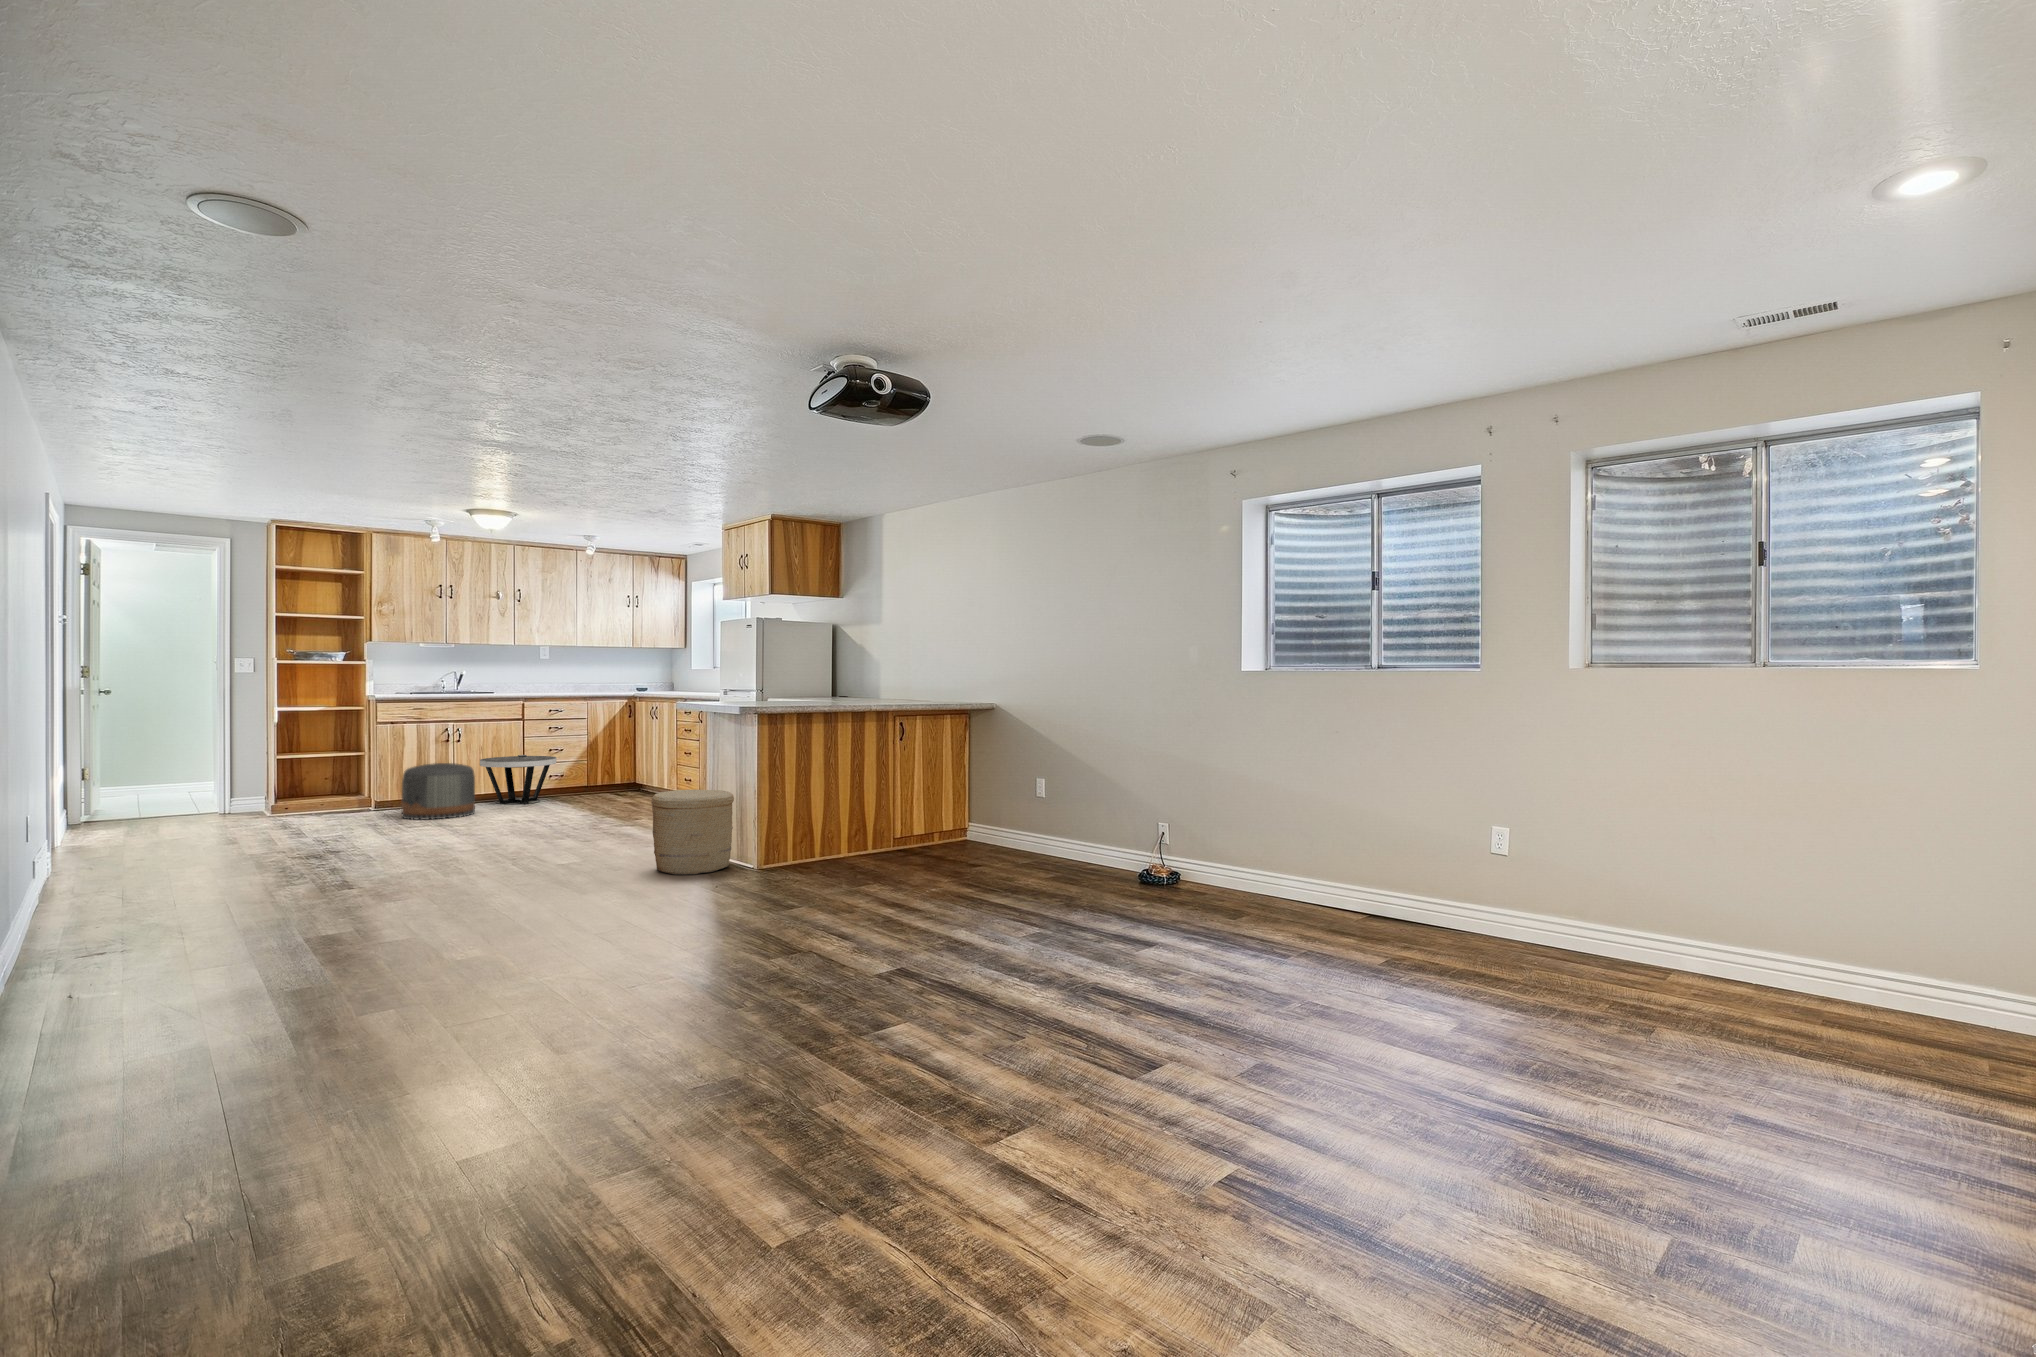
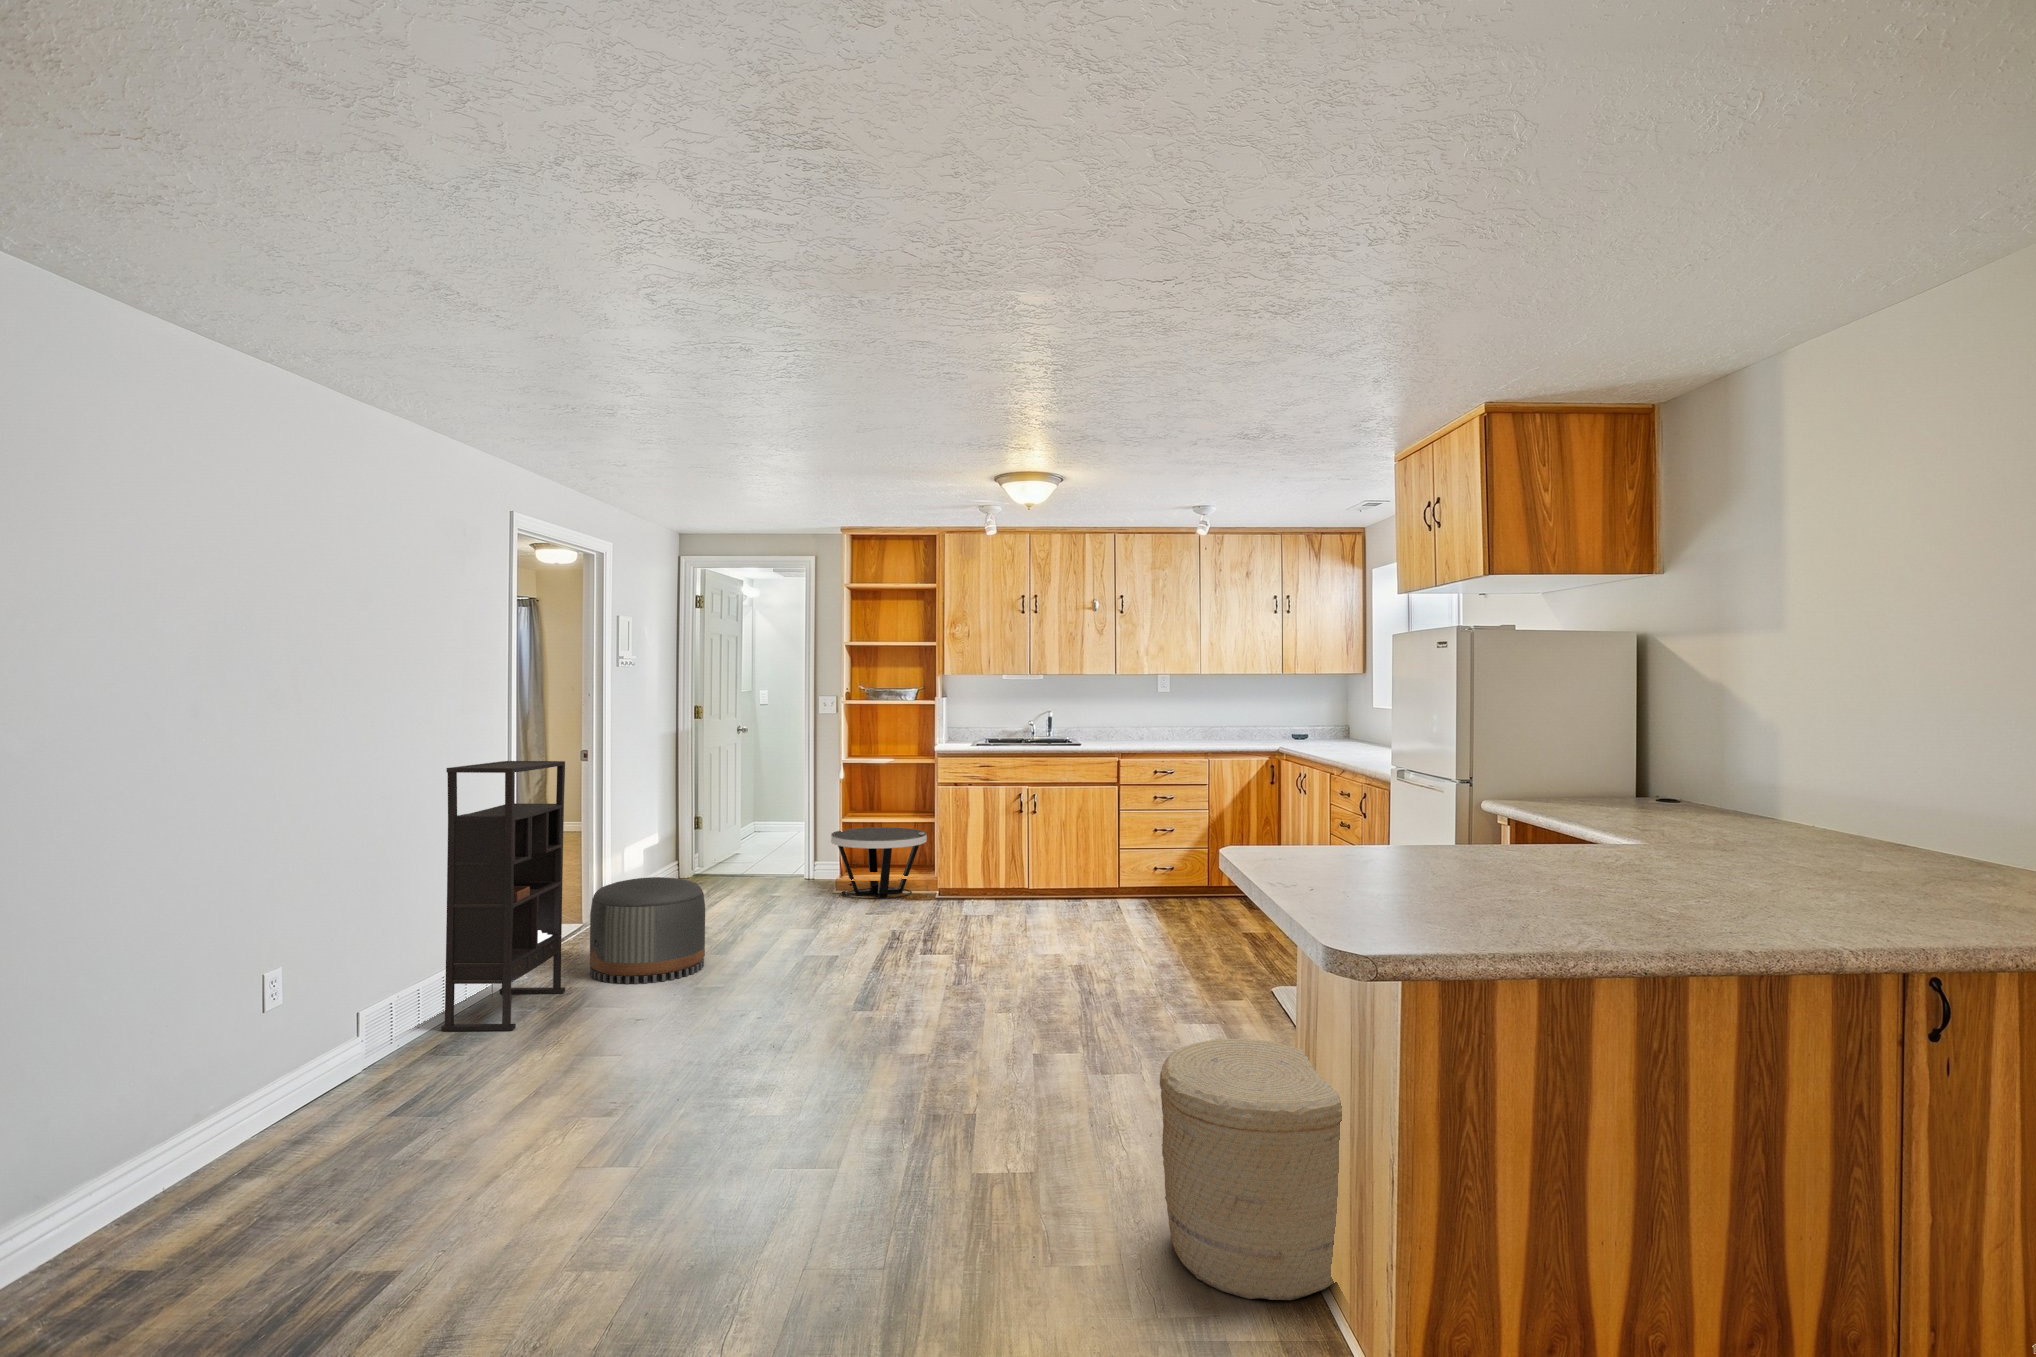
bookshelf: none [55,697,126,889] -> present [441,761,565,1031]
side table: present [480,755,557,805] -> present [831,827,927,899]
pouf: present [402,763,475,820] -> present [590,877,705,984]

